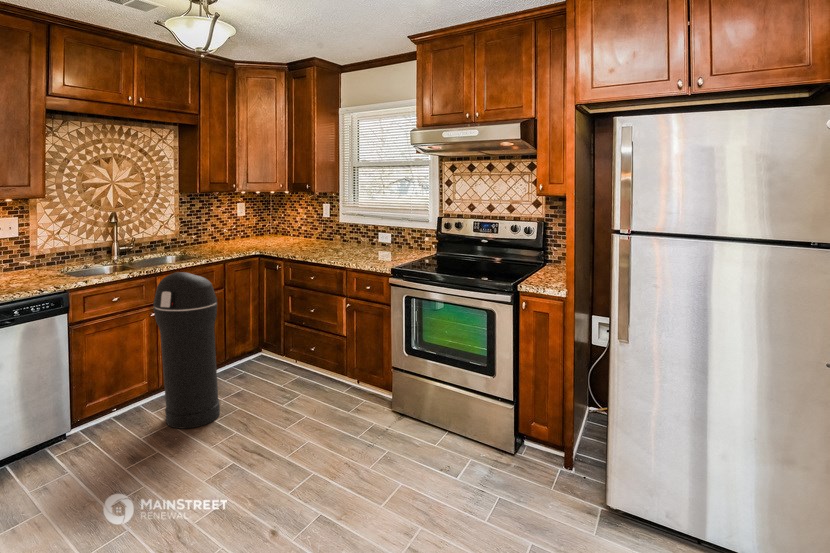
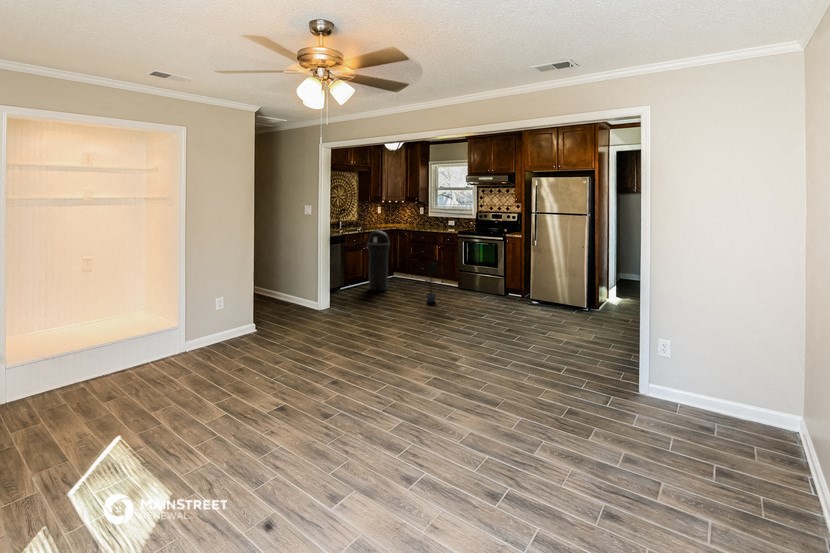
potted plant: none [272,372,331,507] -> present [425,260,441,303]

